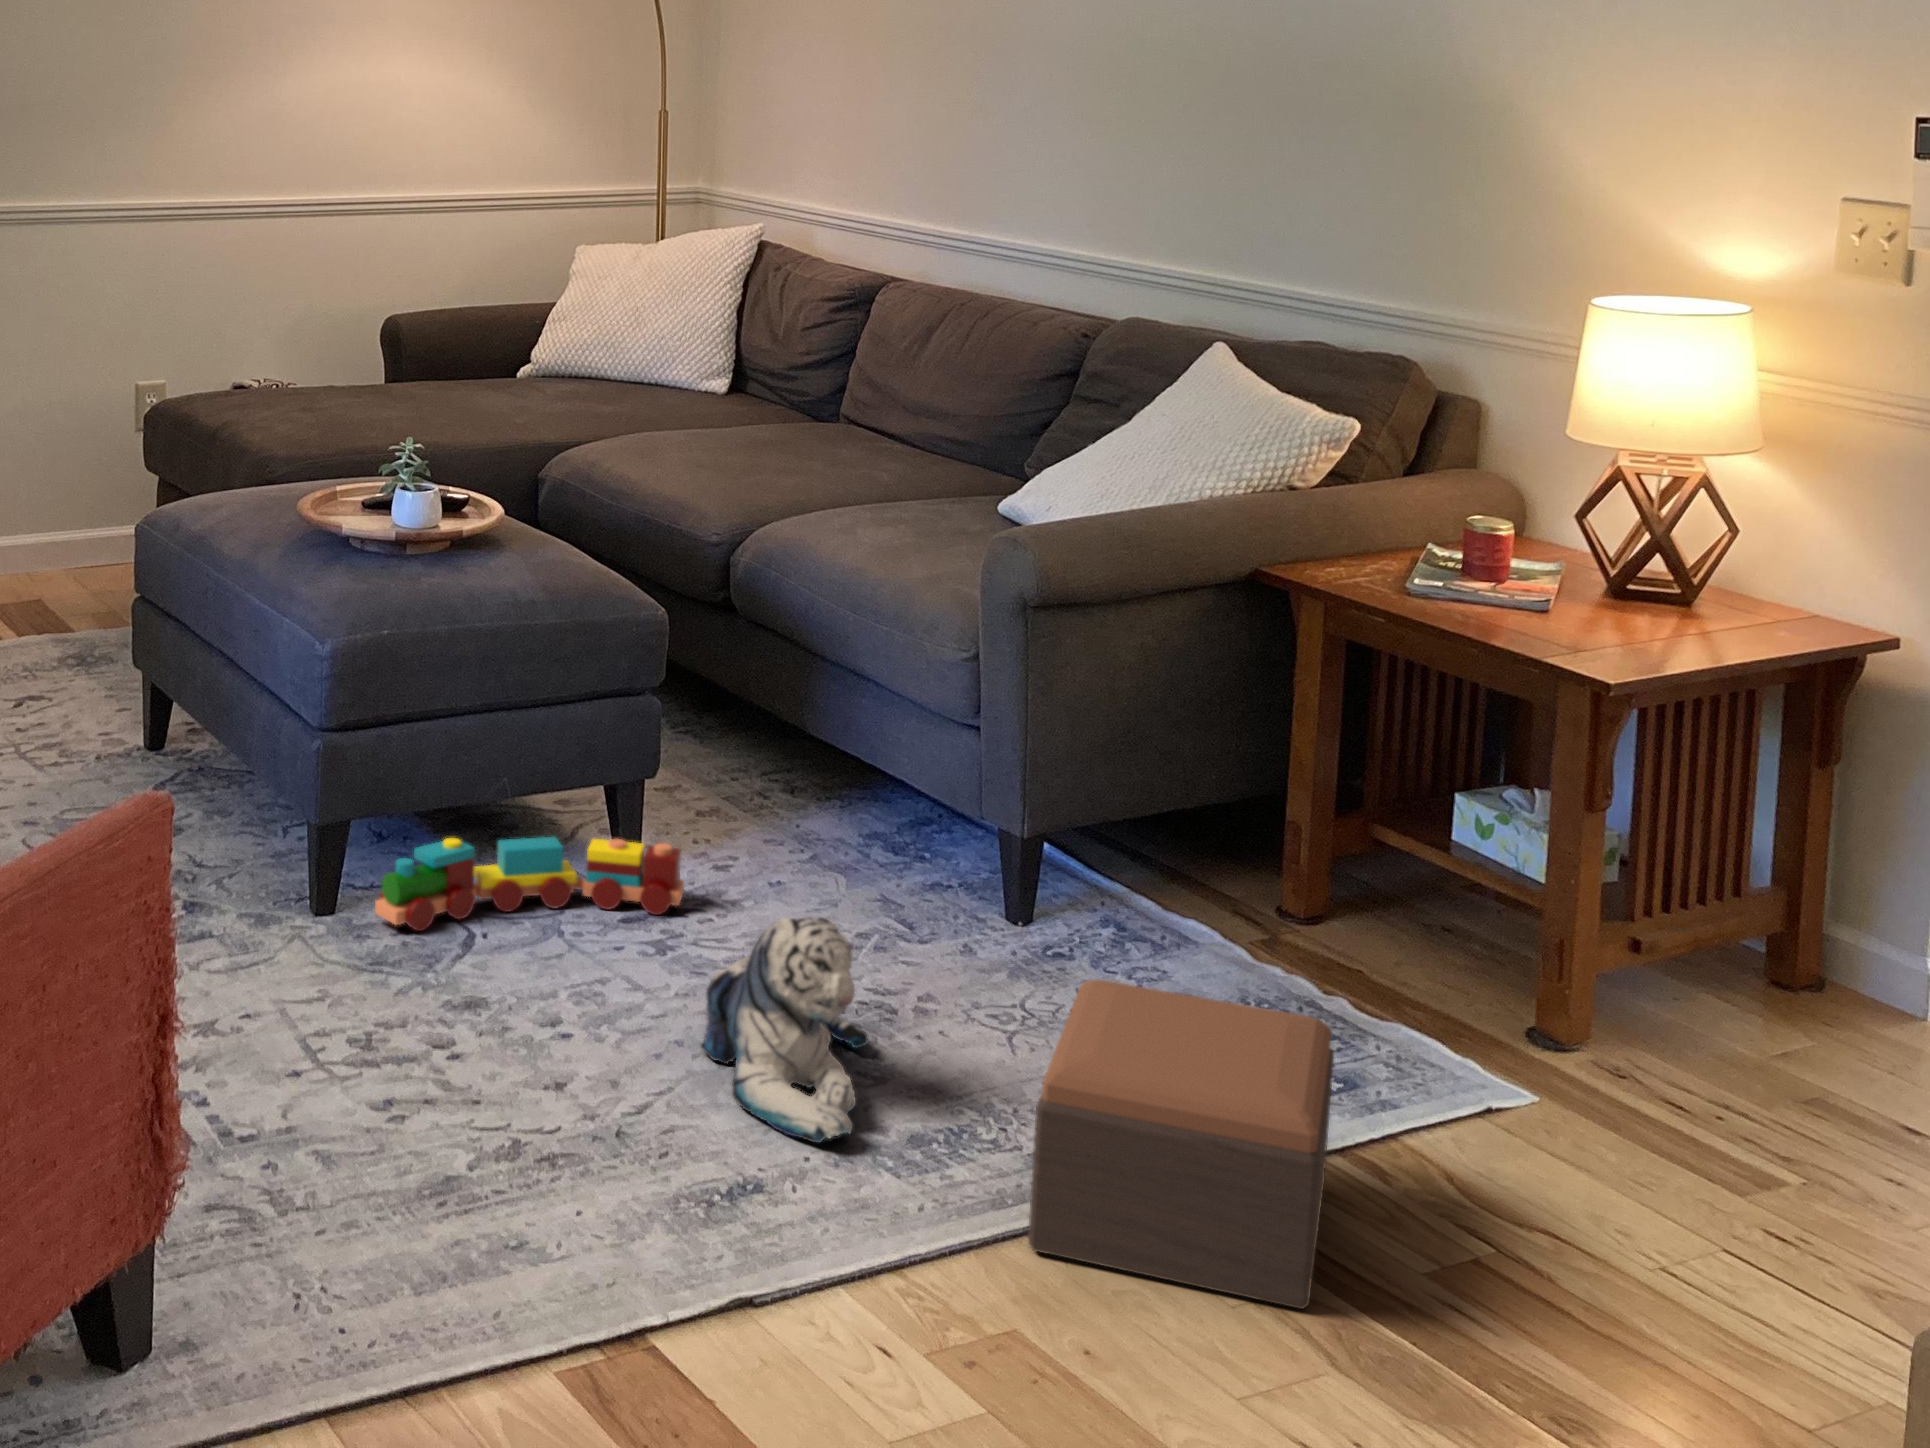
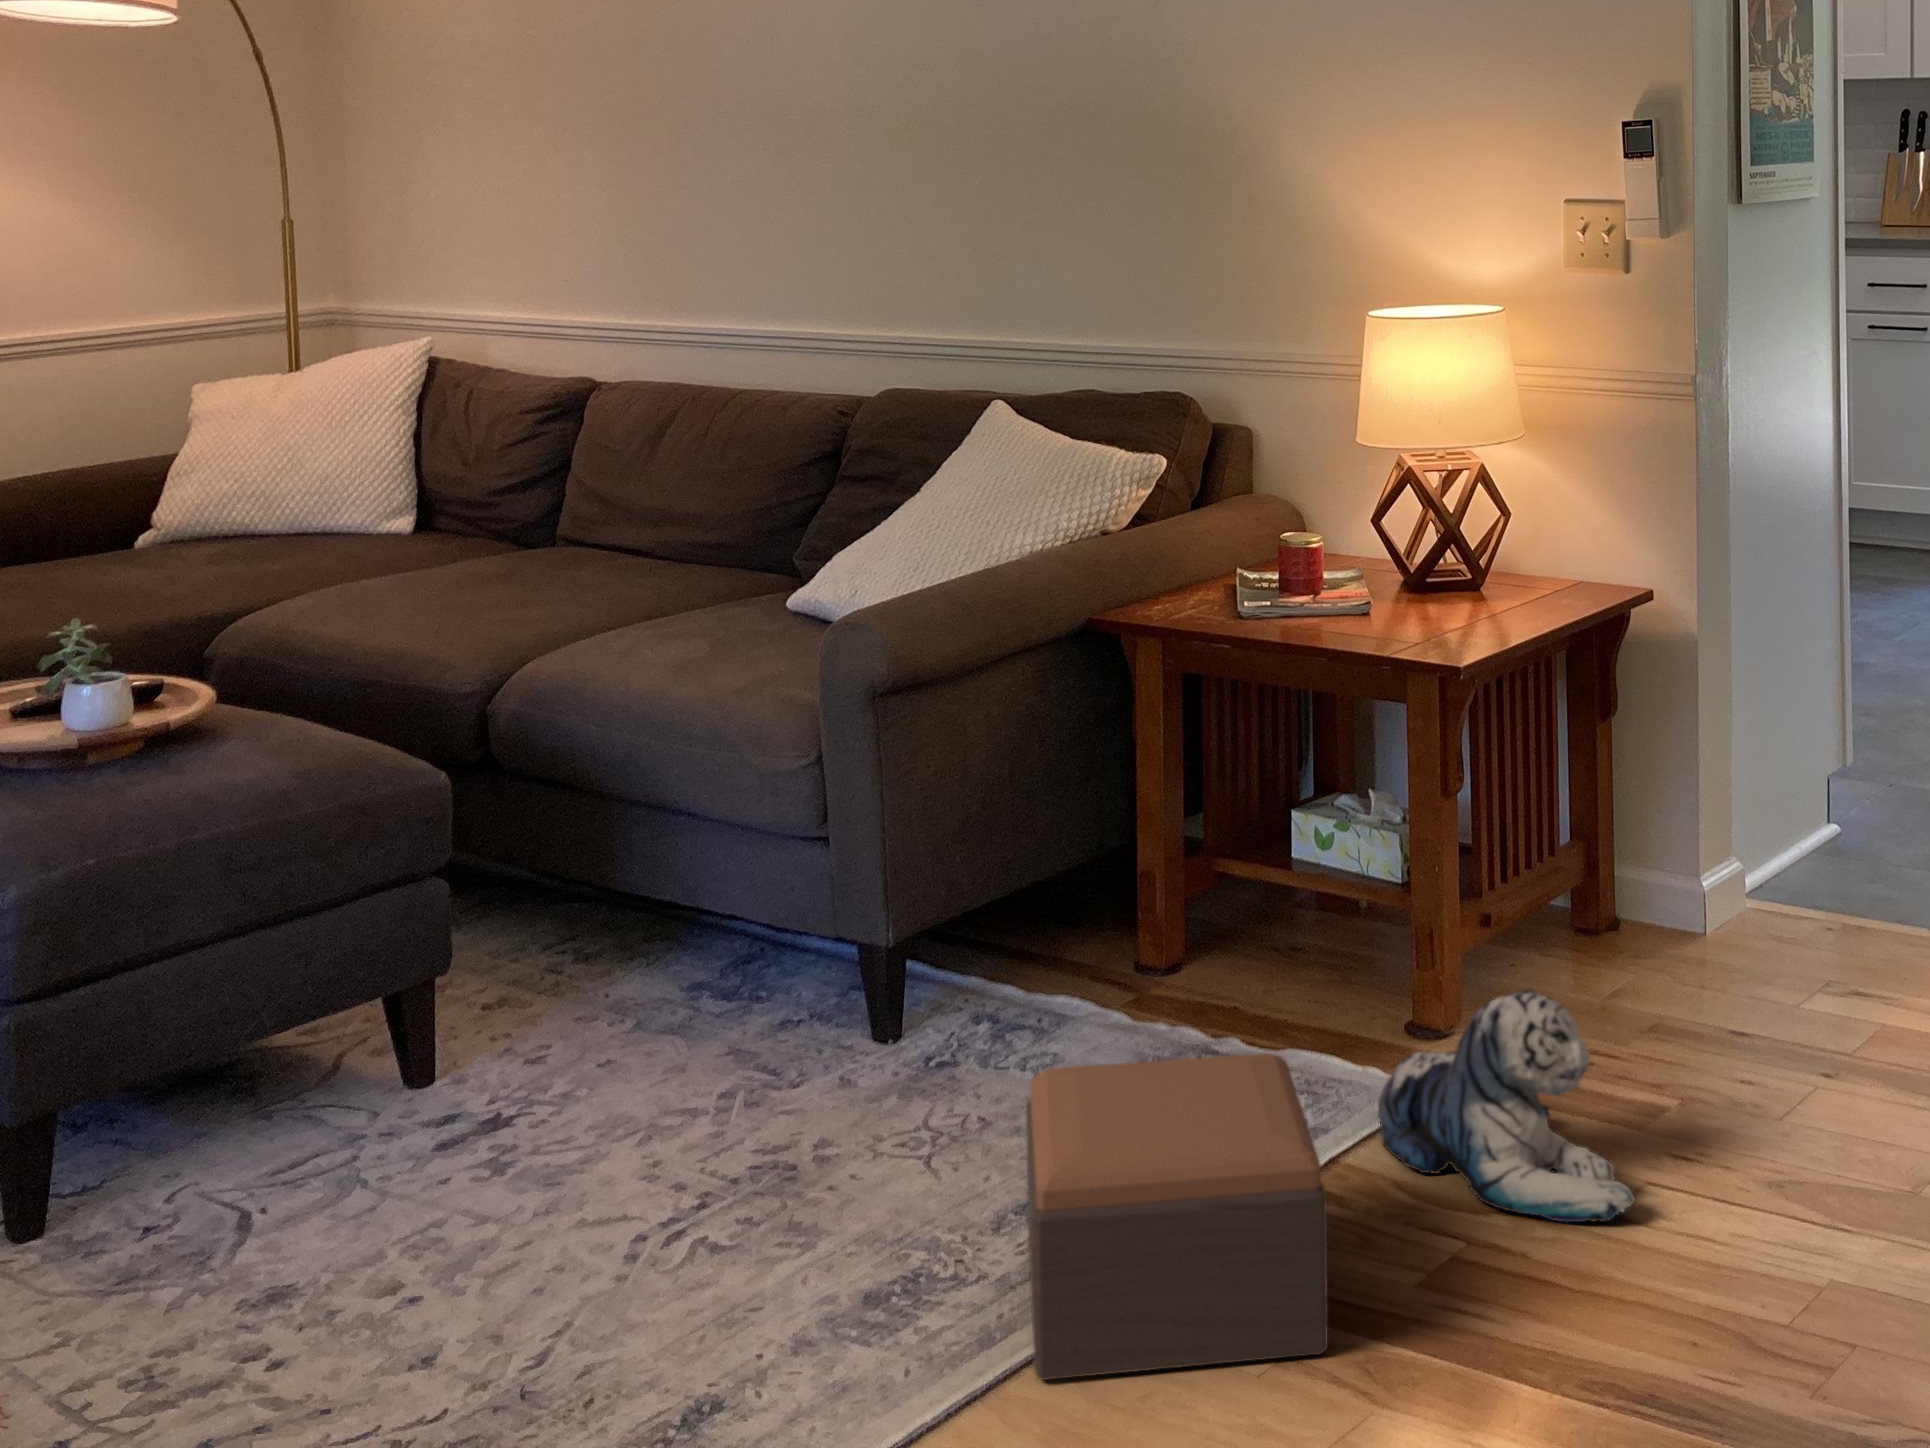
toy train: present [375,837,684,931] -> none [103,1044,505,1226]
plush toy: present [700,917,868,1143] -> present [1378,990,1635,1222]

